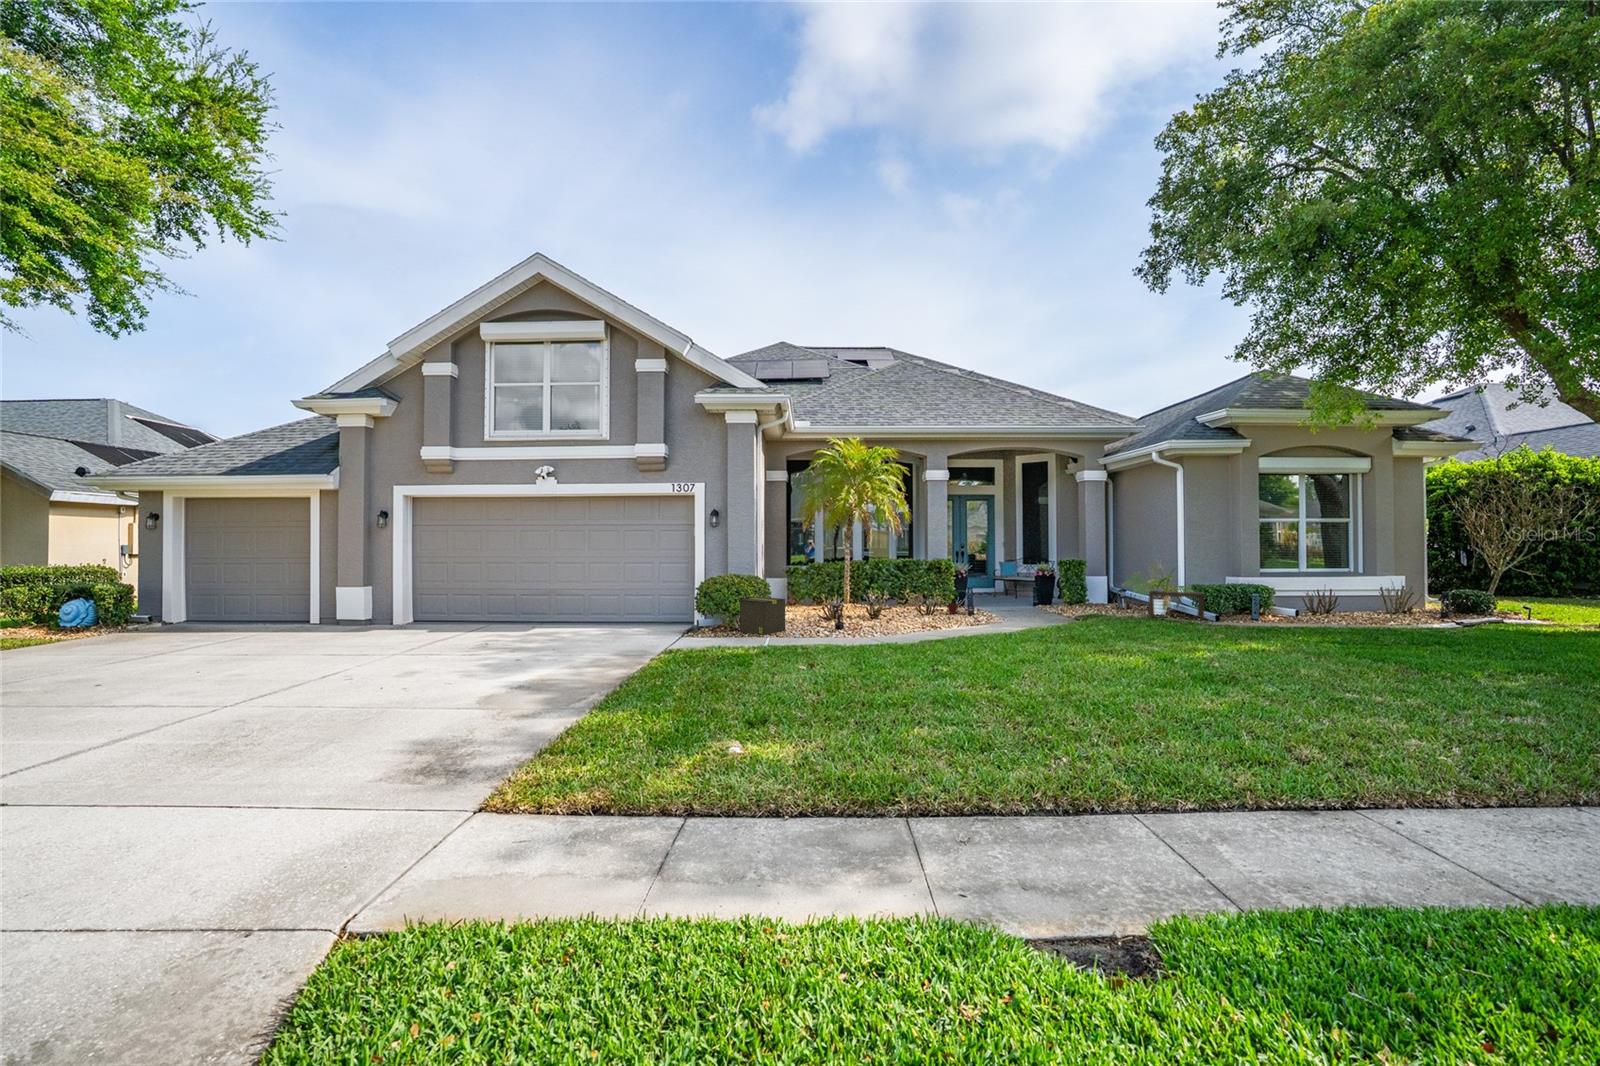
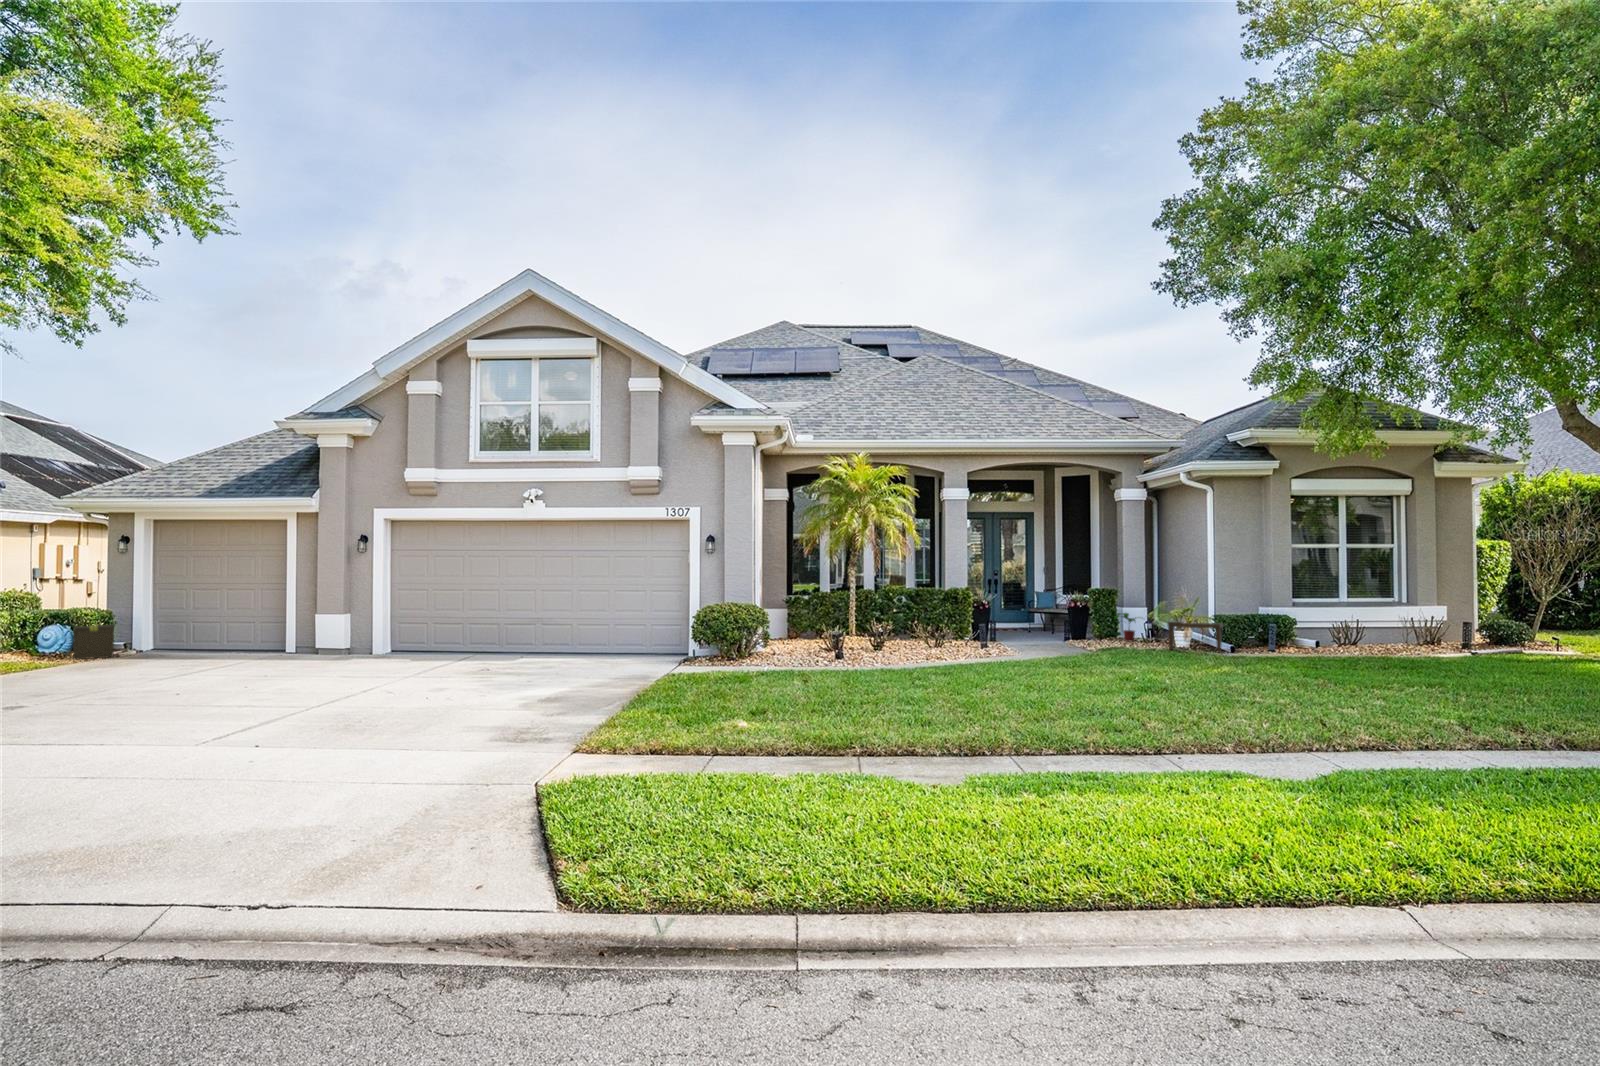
potted plant: present [938,586,963,614] -> present [1115,613,1135,641]
cardboard box: present [740,597,785,635] -> present [73,625,114,659]

